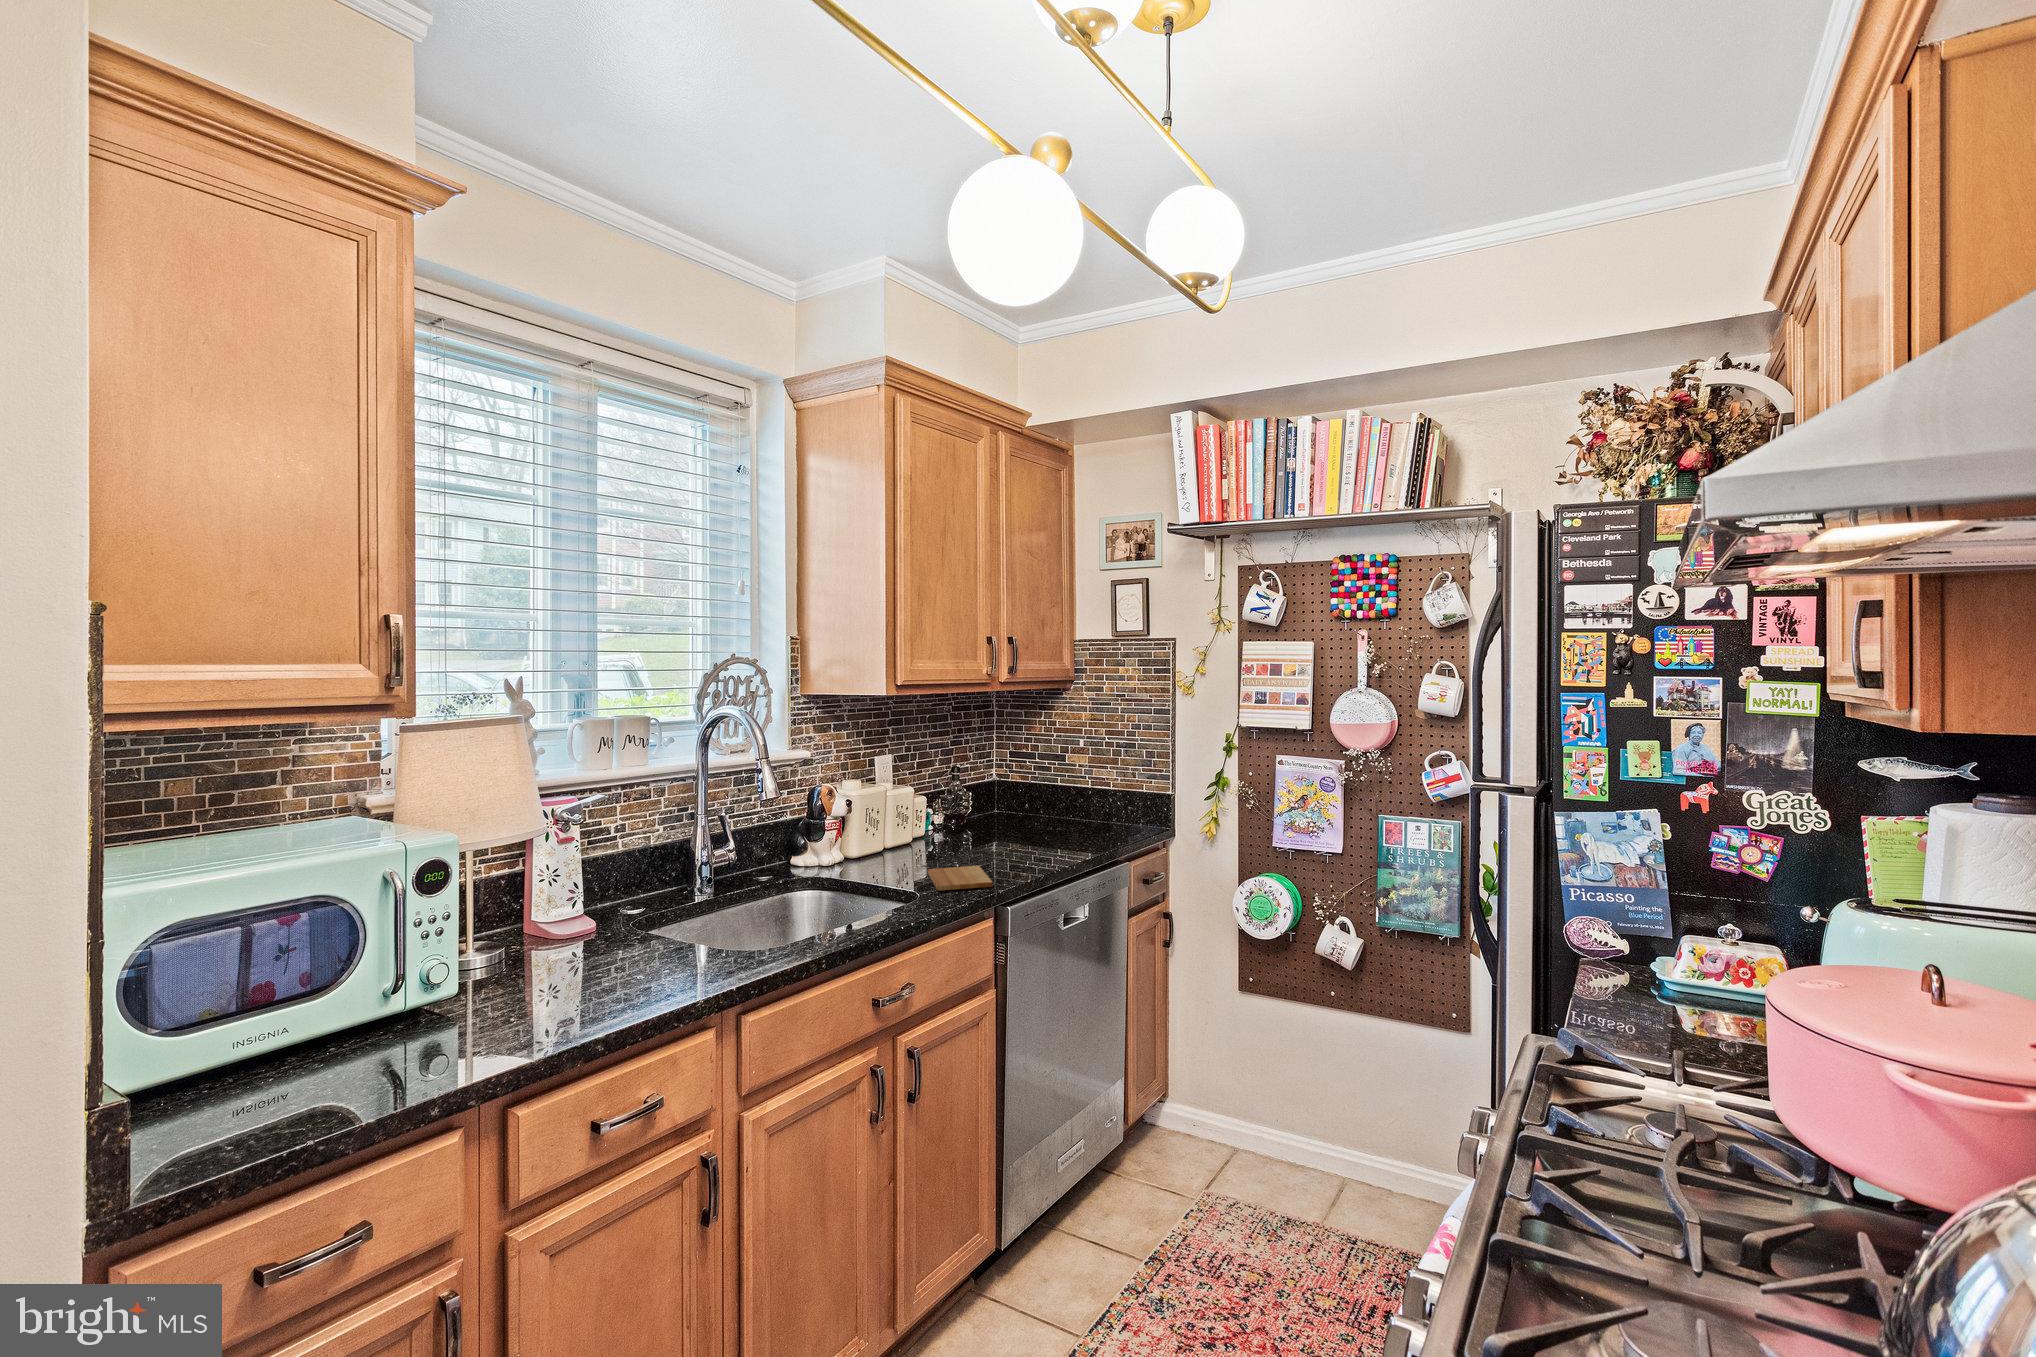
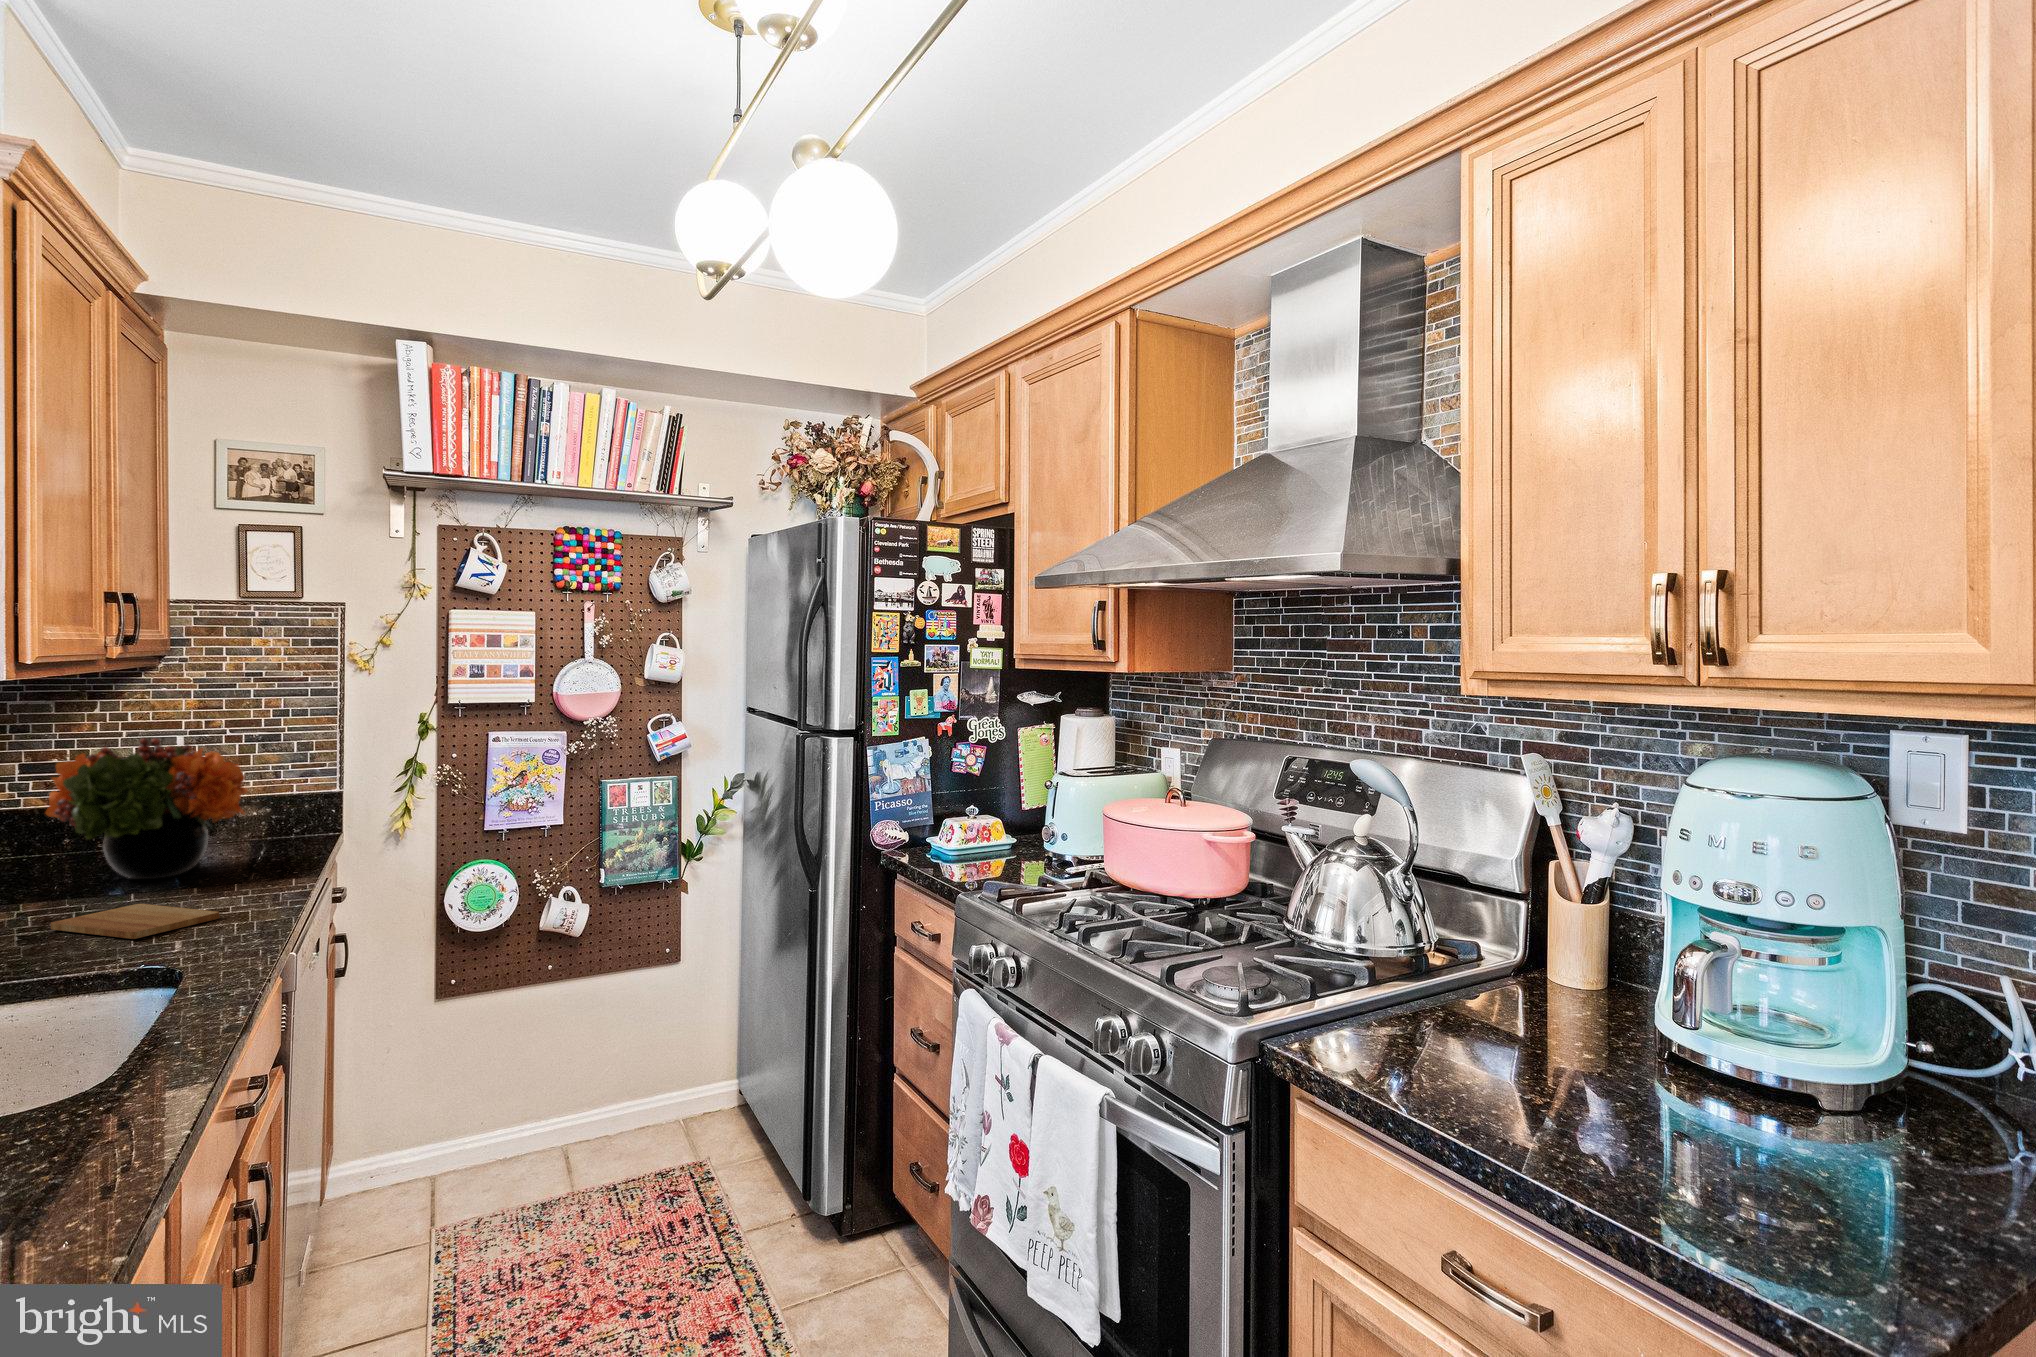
flower arrangement: none [970,748,1083,848] -> present [46,738,248,879]

